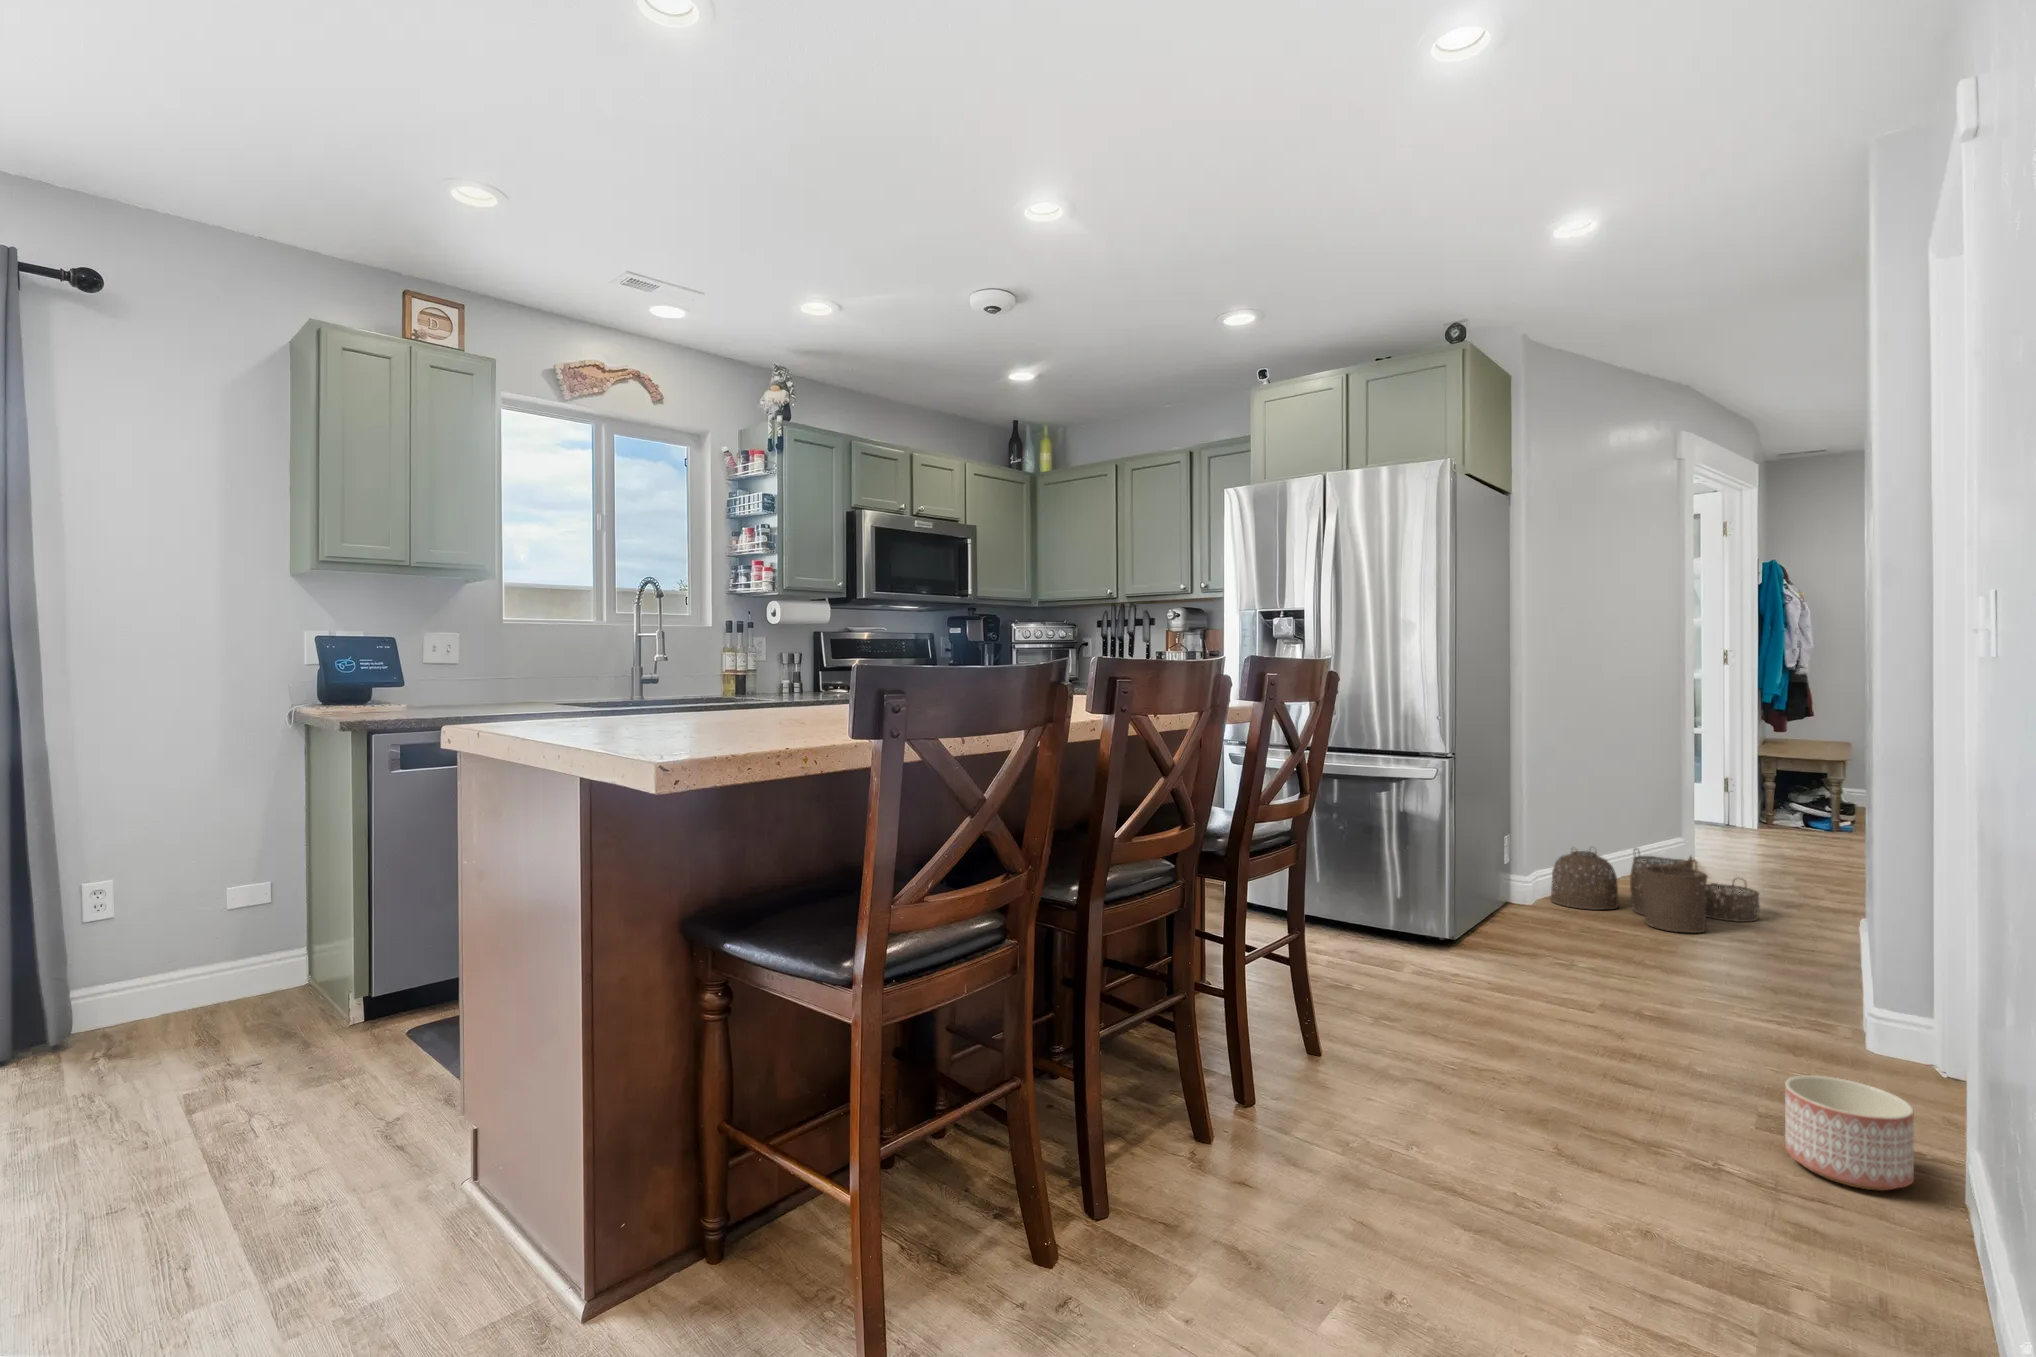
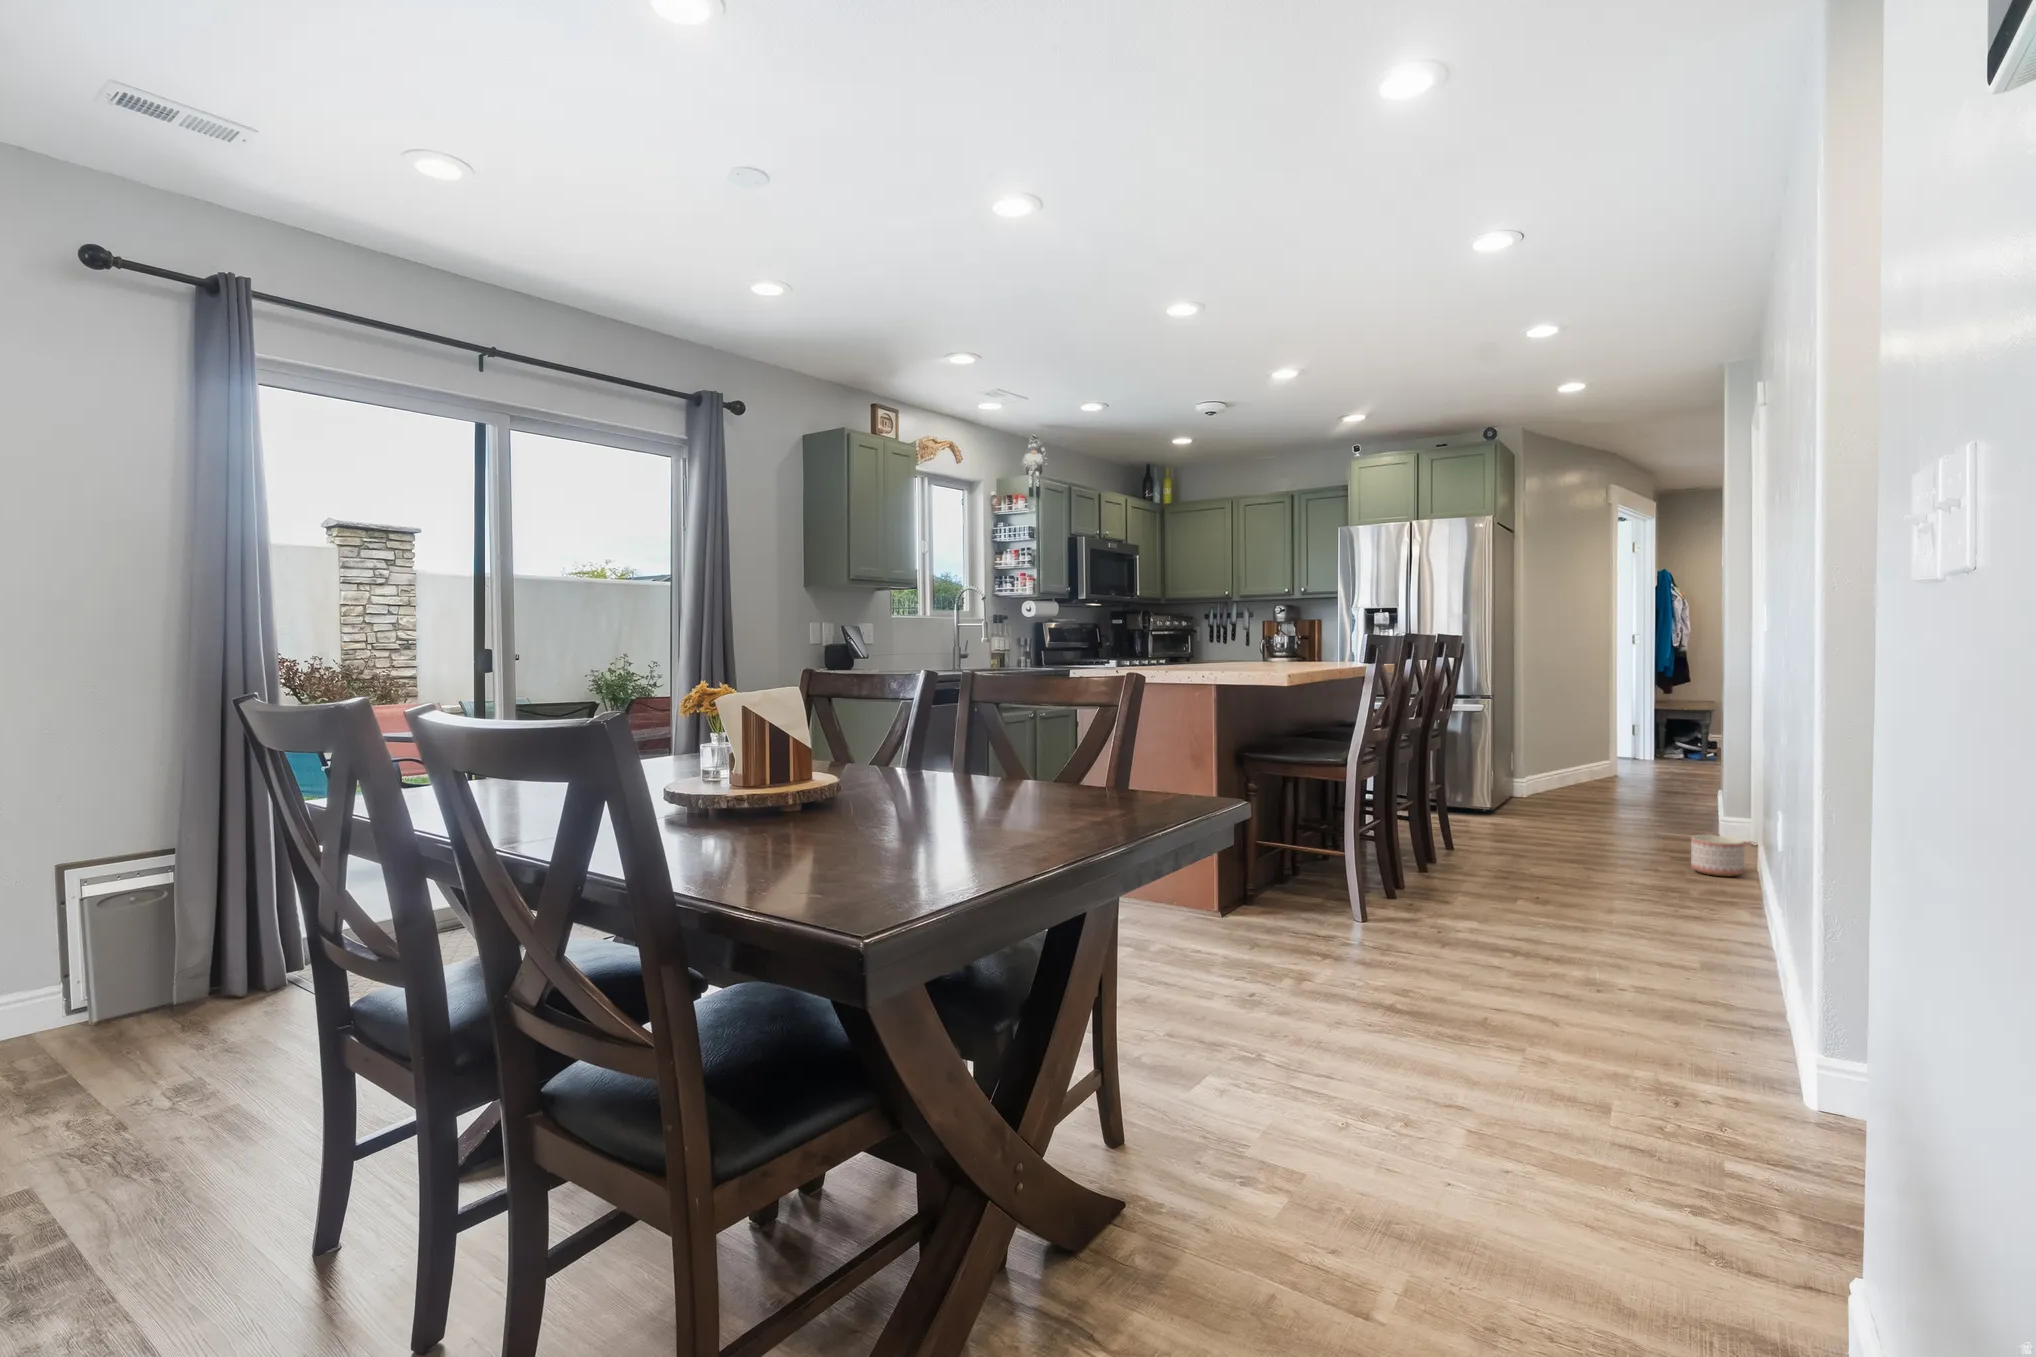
woven basket: present [1550,848,1759,933] -> none [1539,760,1665,806]

